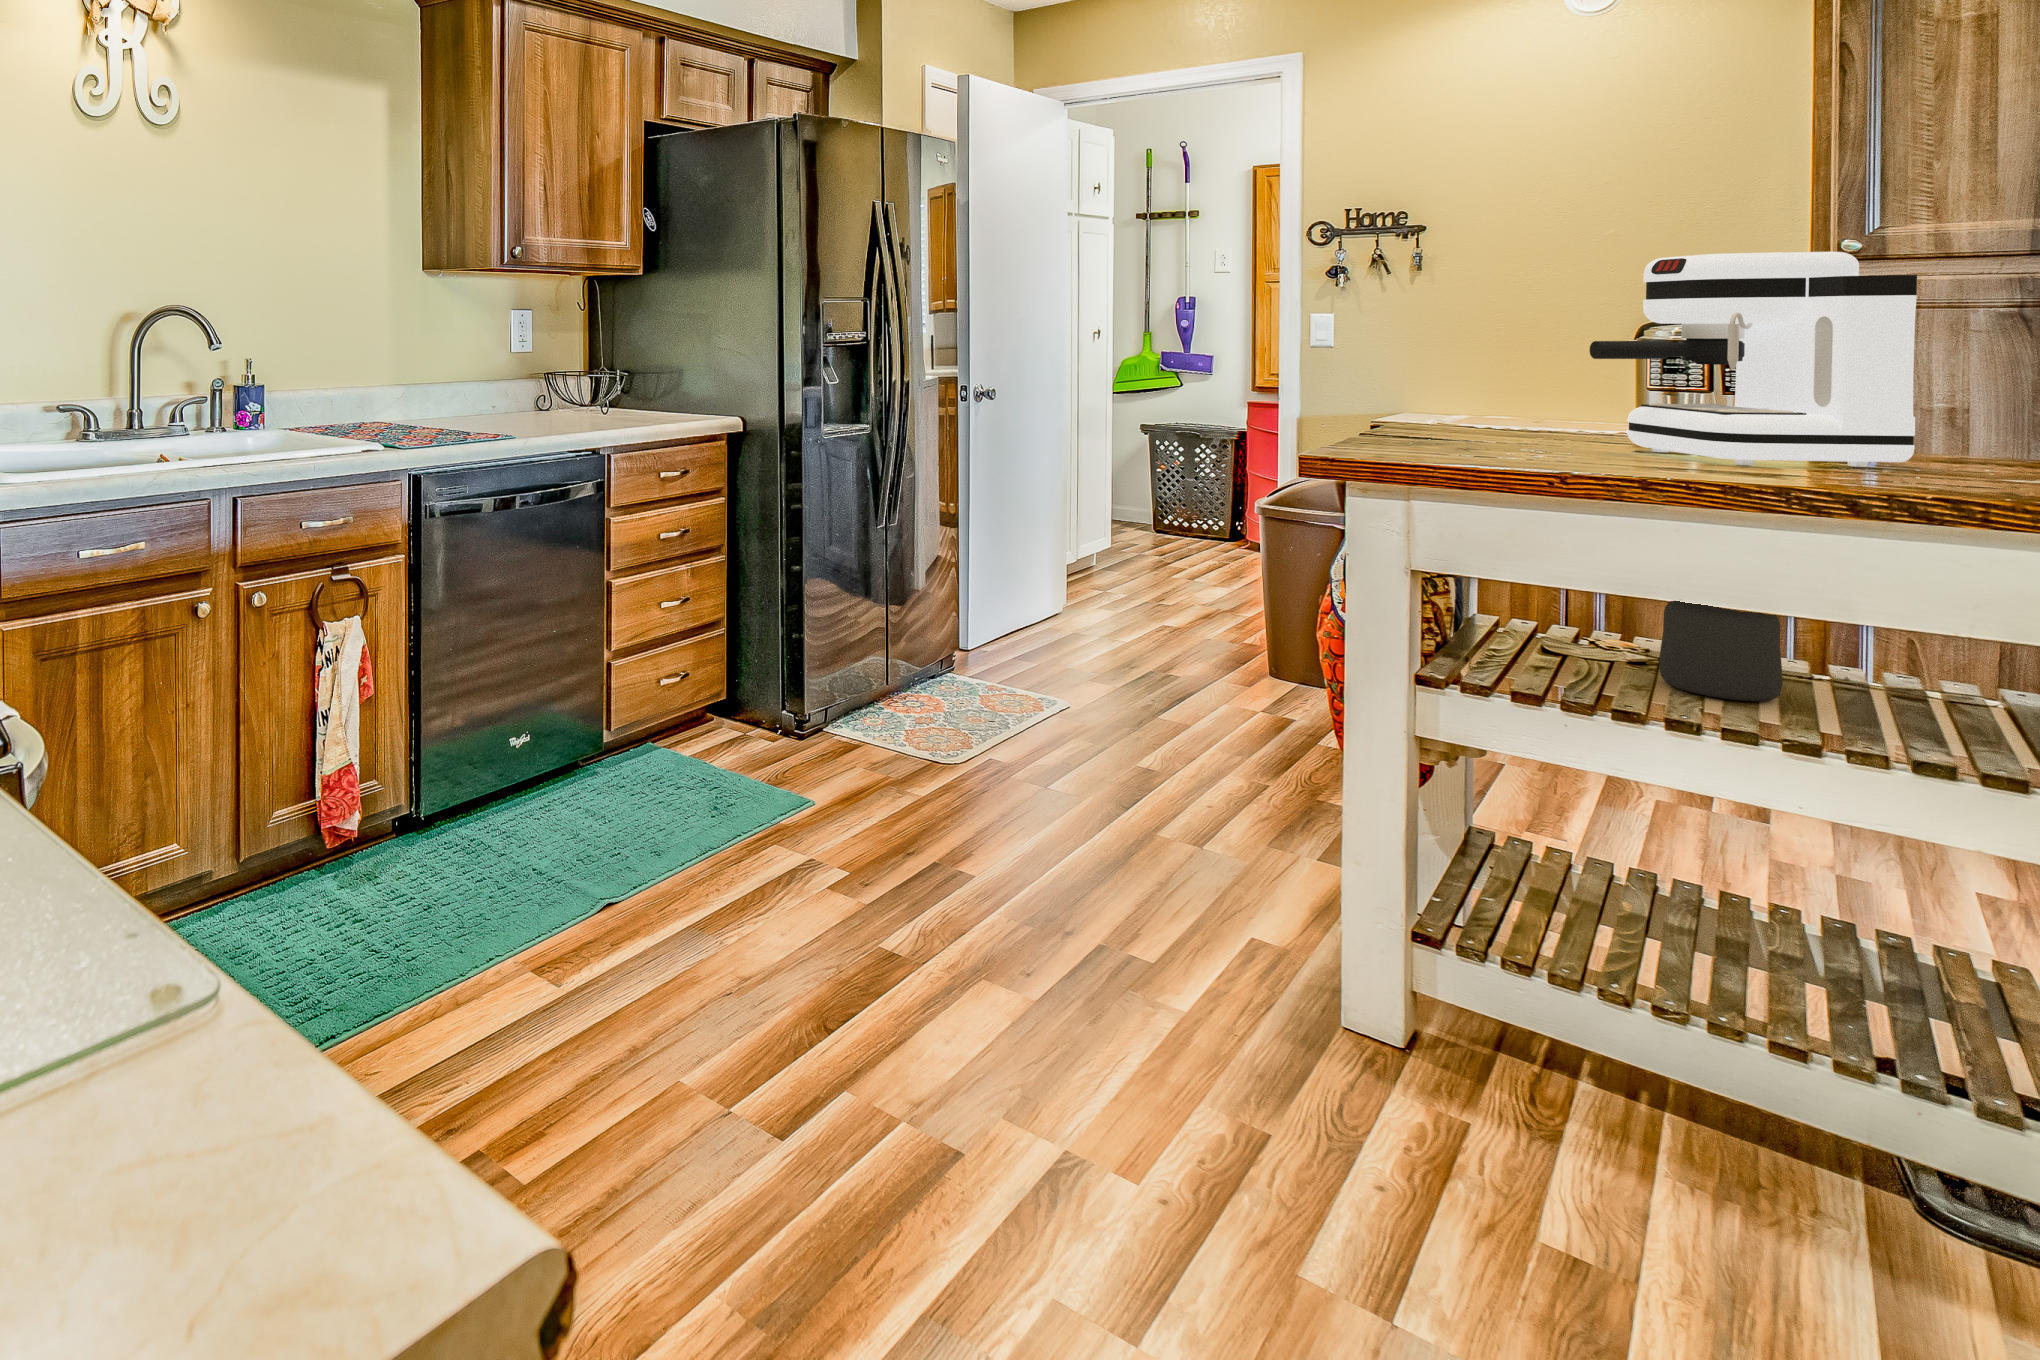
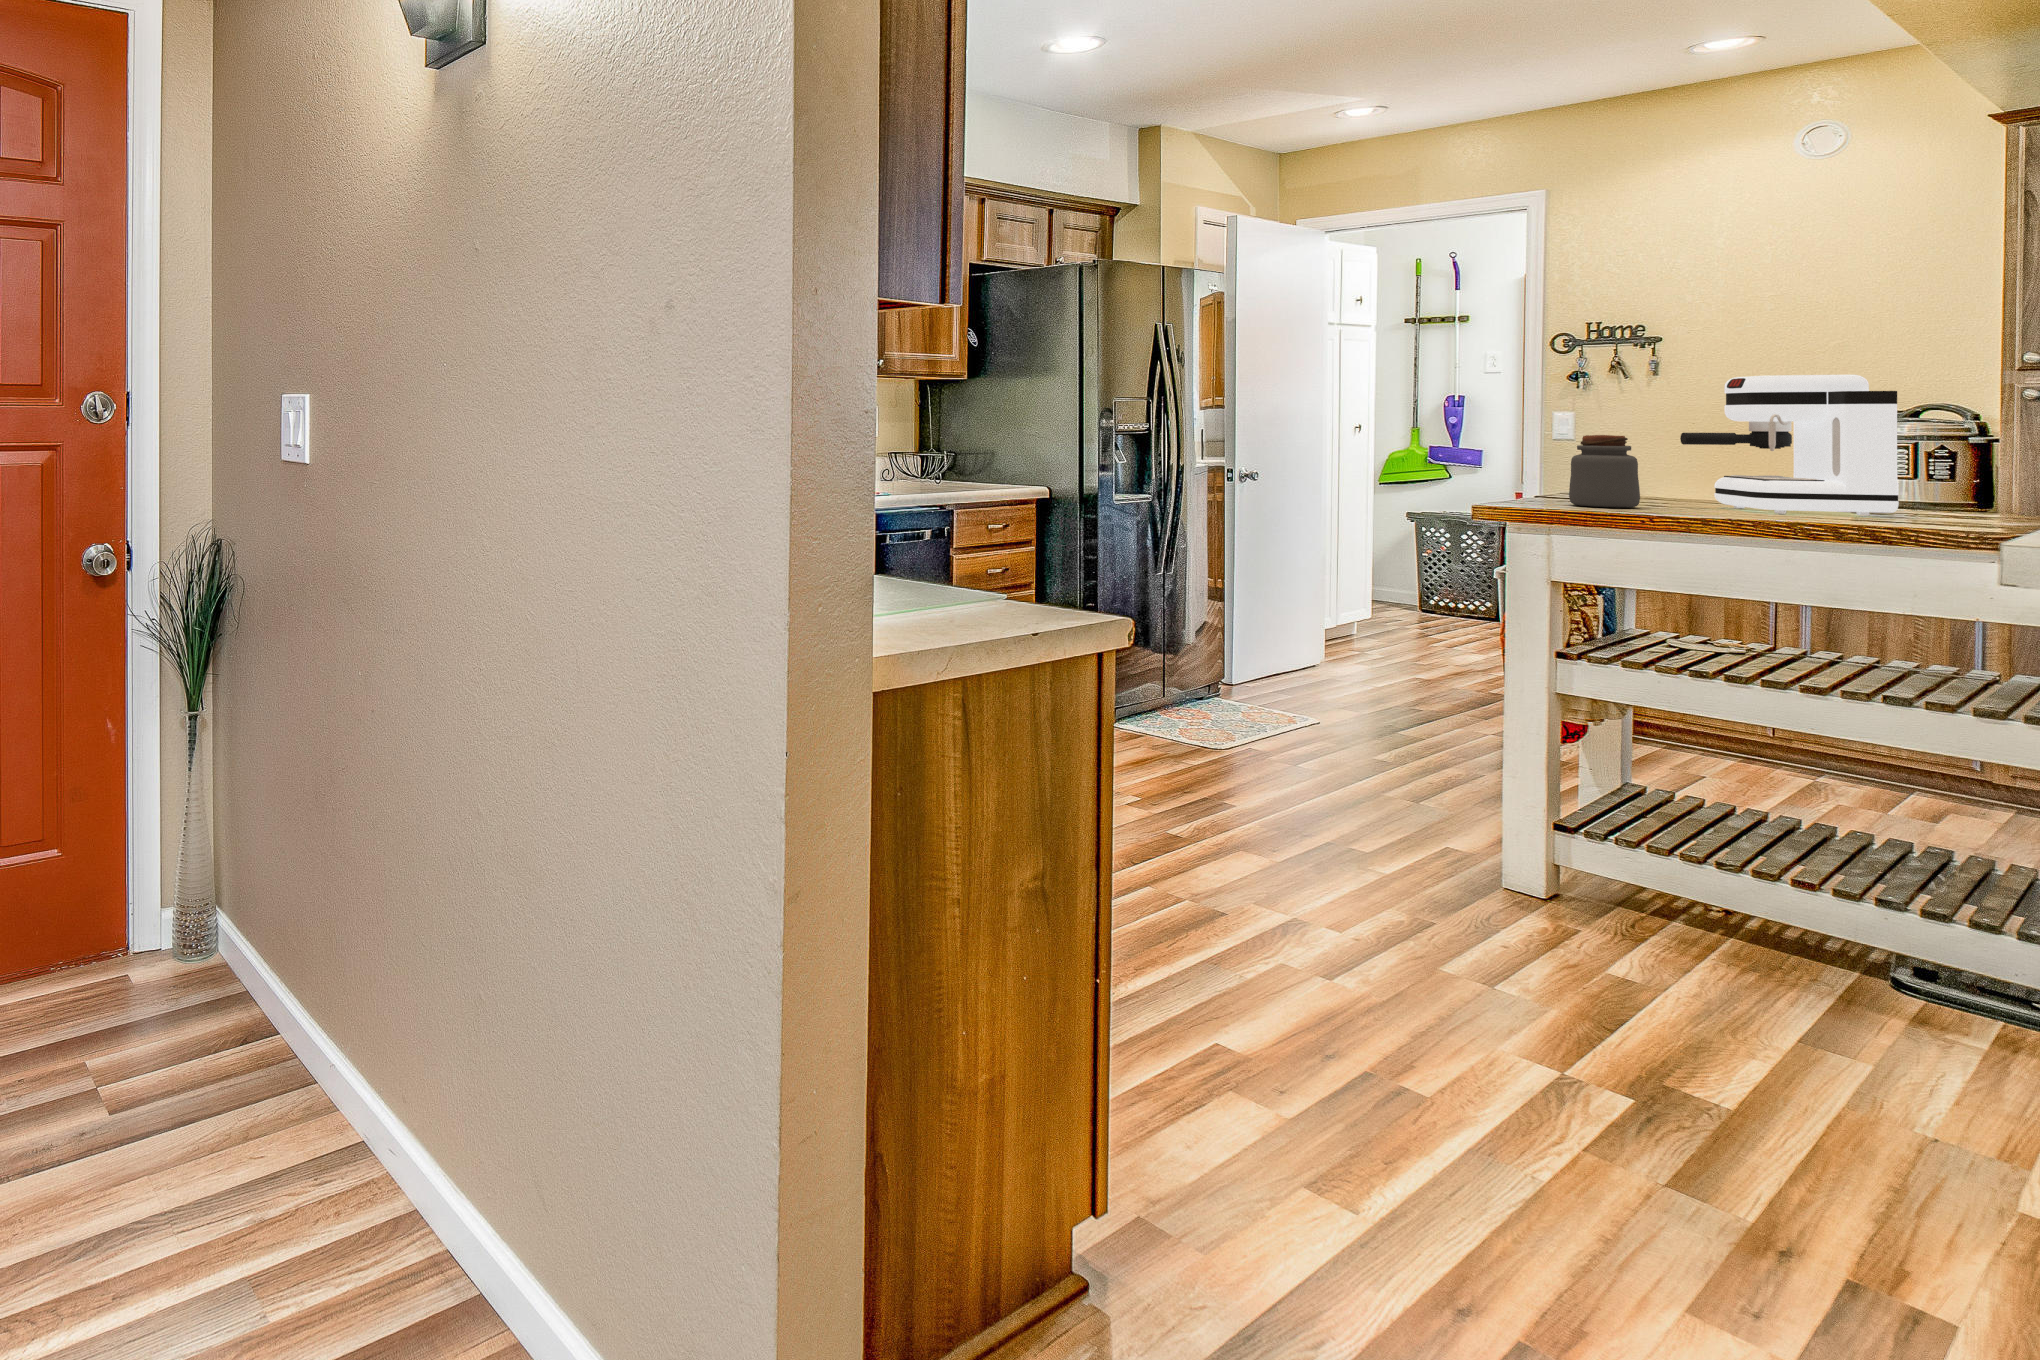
jar: present [1659,601,1783,701] -> present [1569,435,1640,508]

